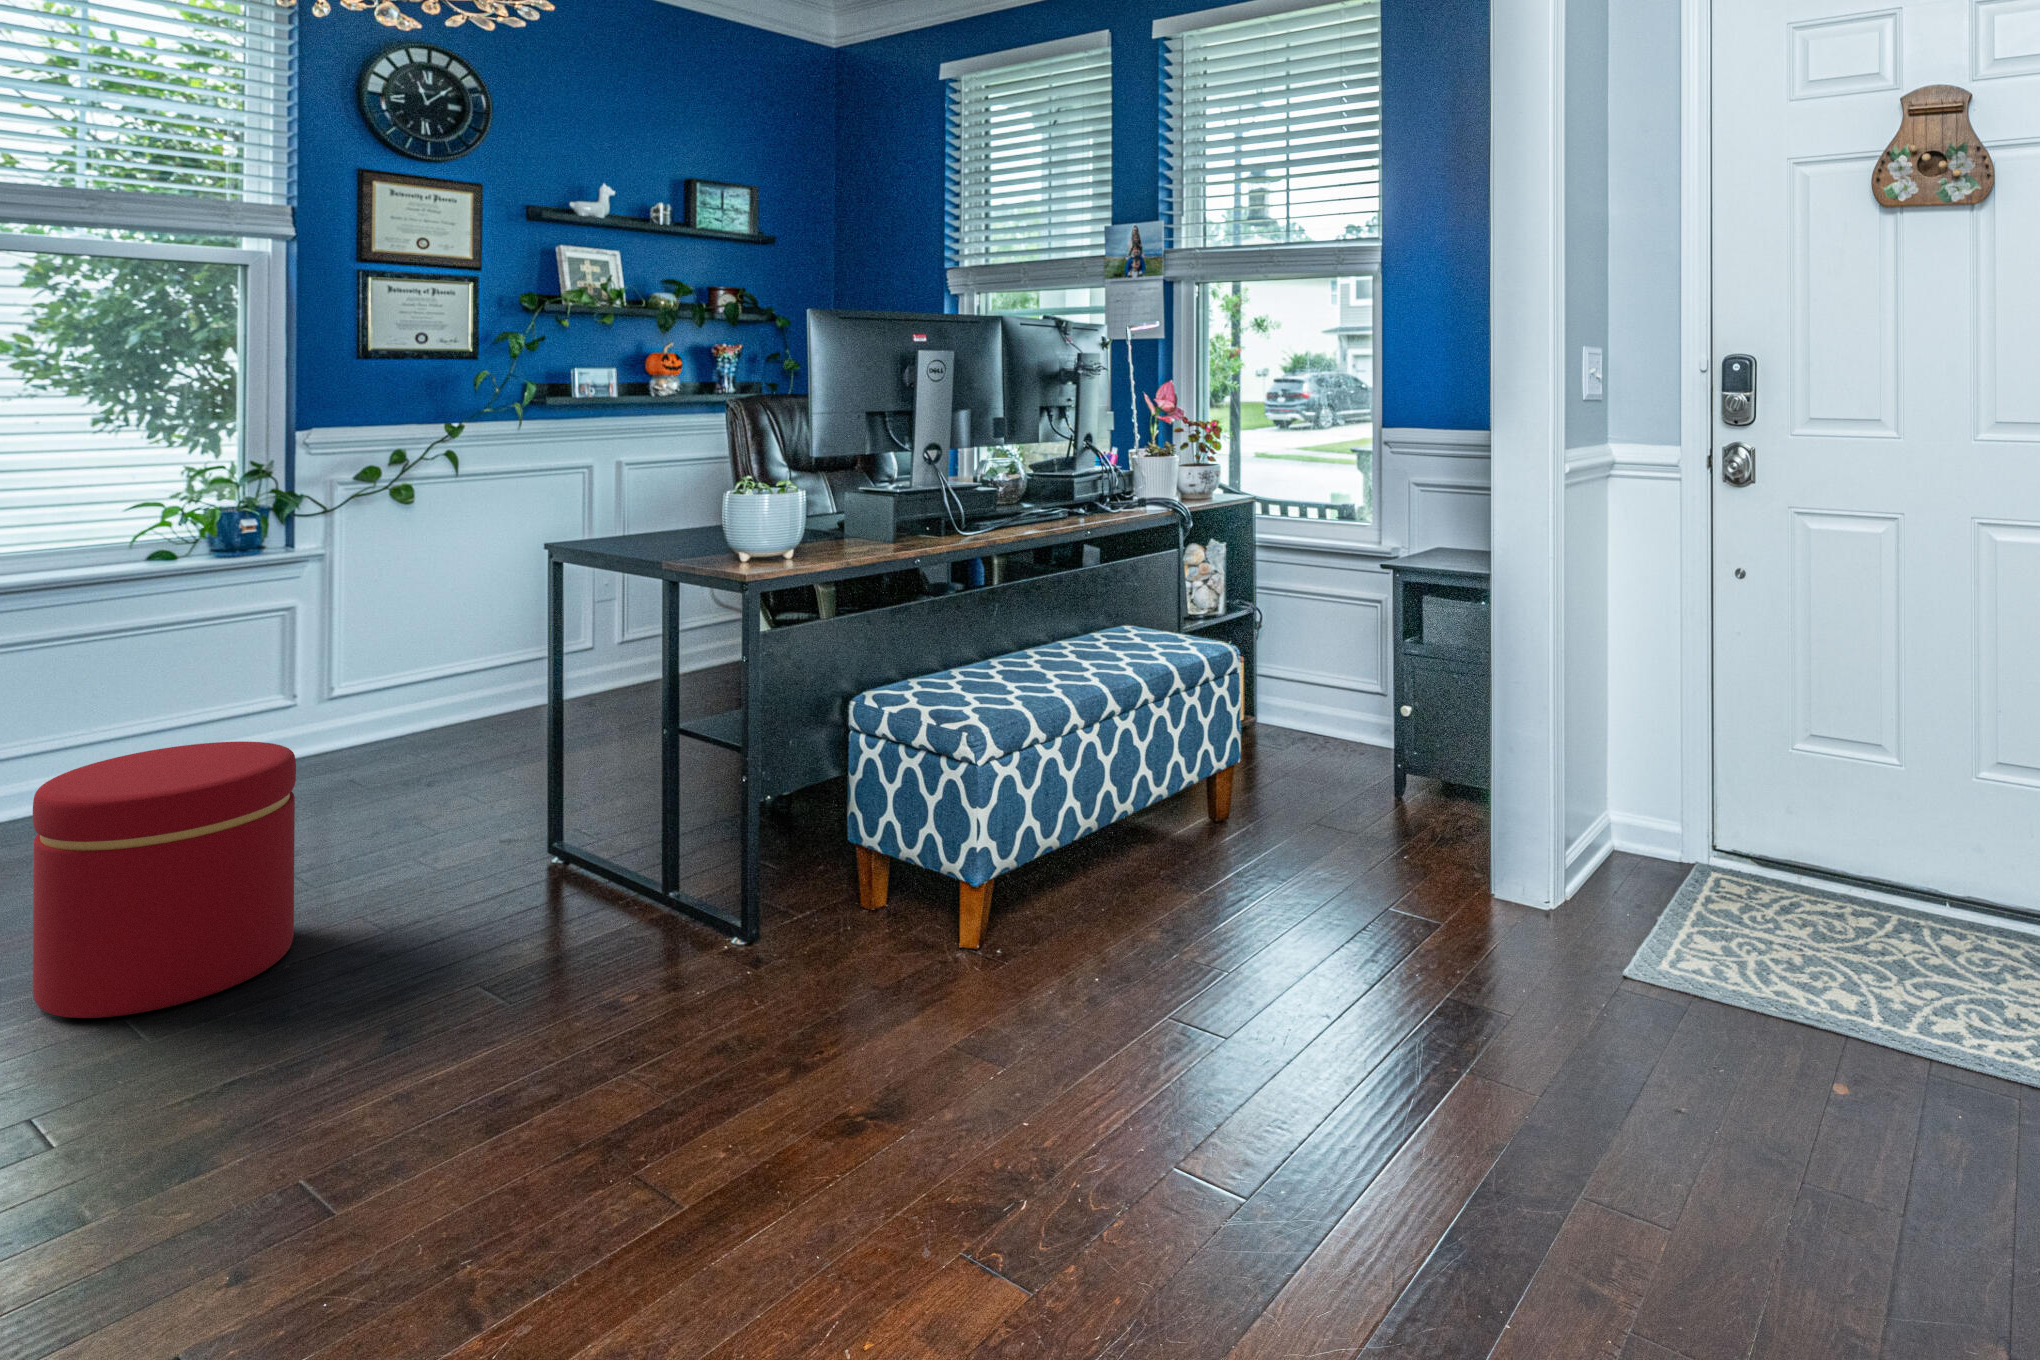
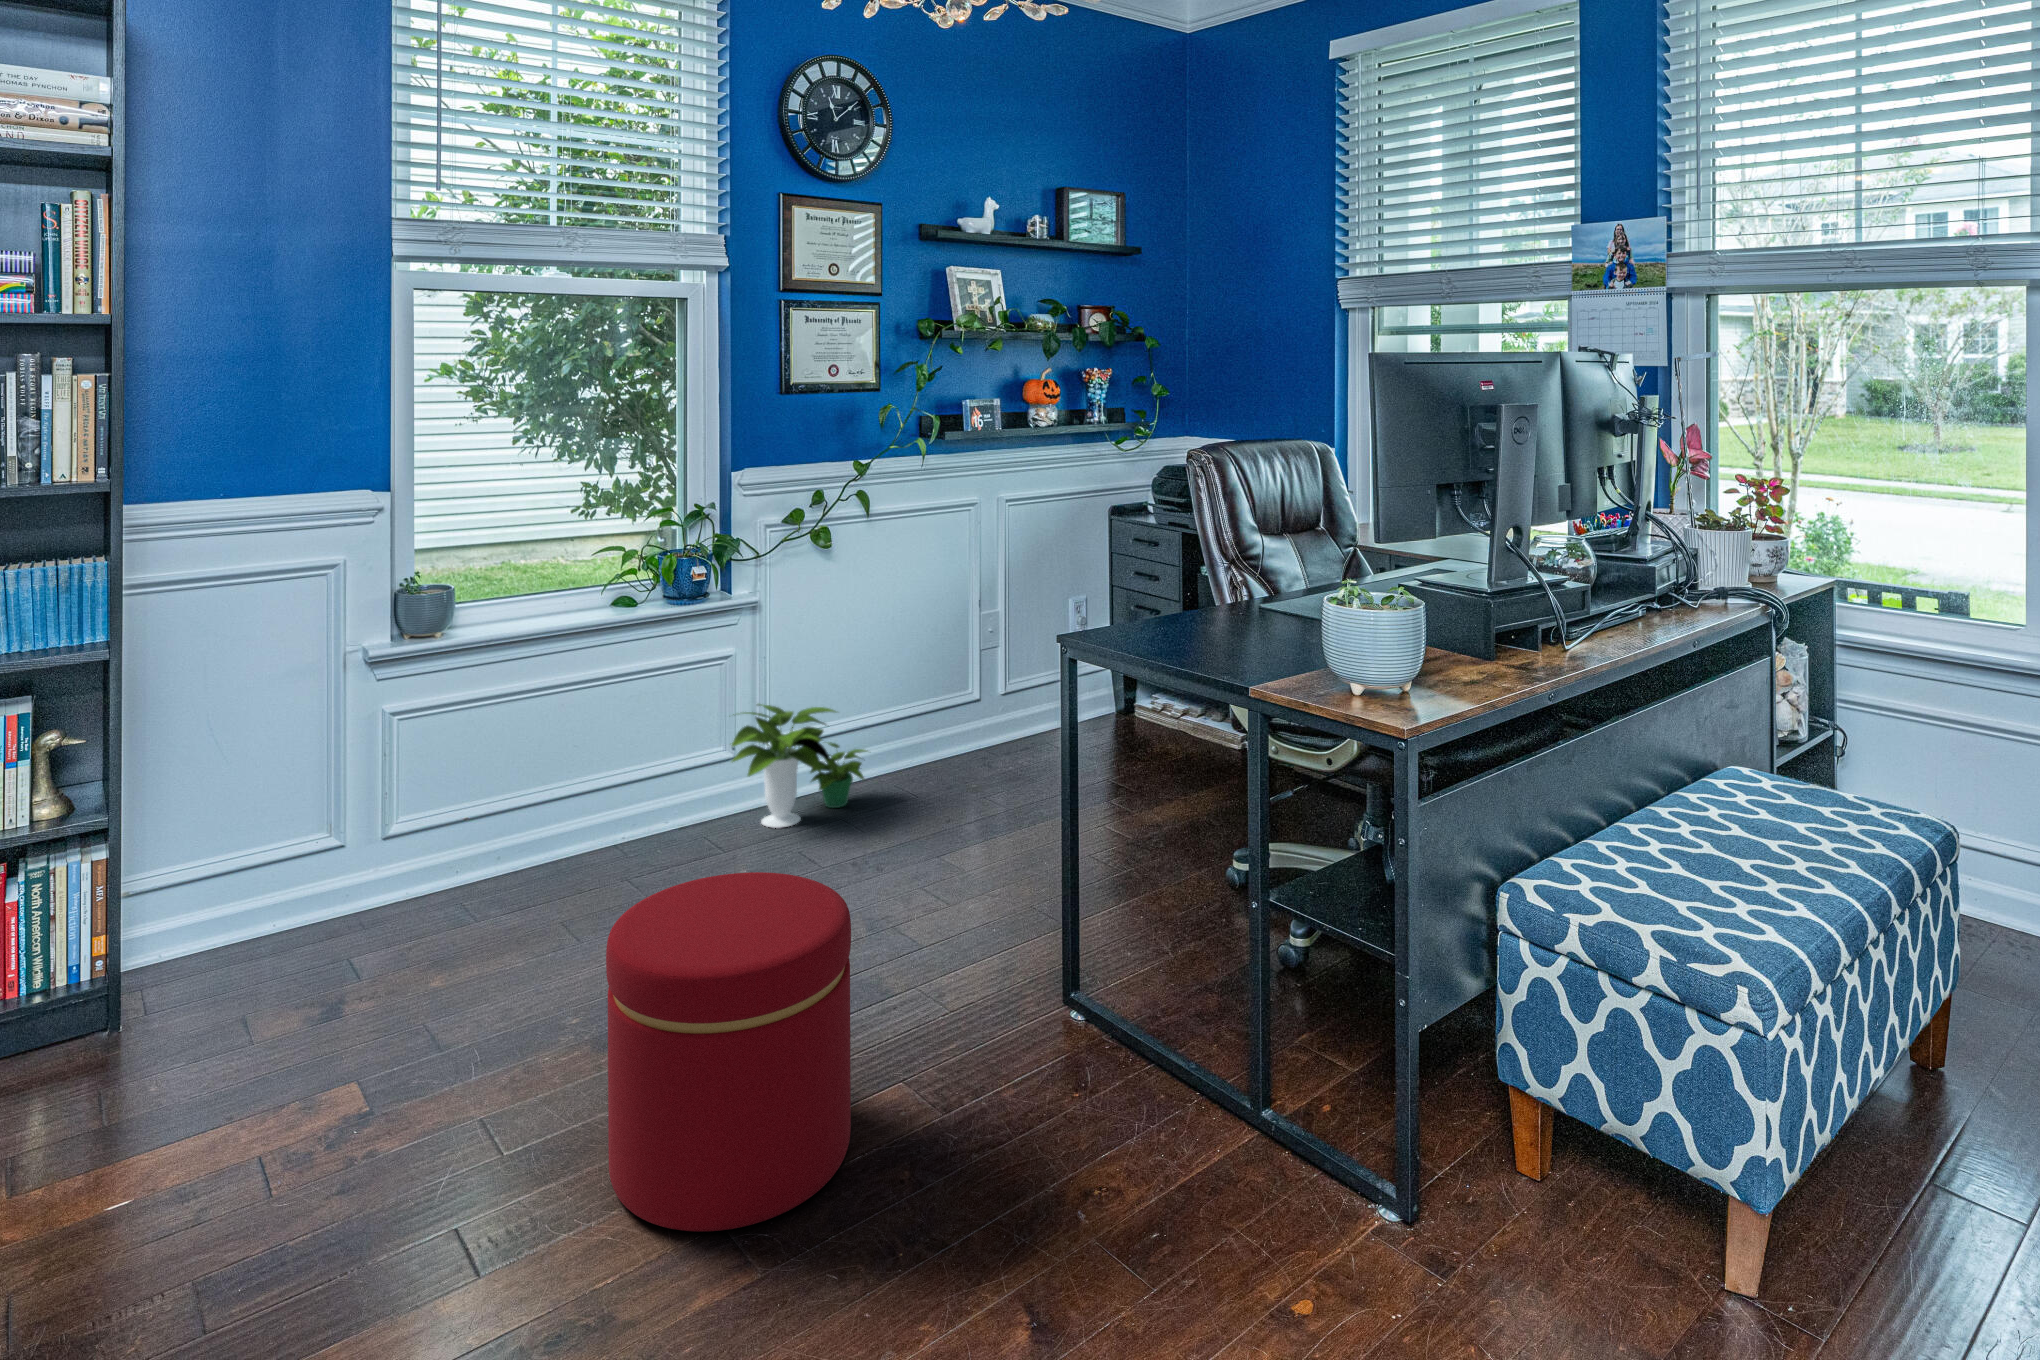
potted plant: none [279,650,445,763] -> present [732,704,866,828]

